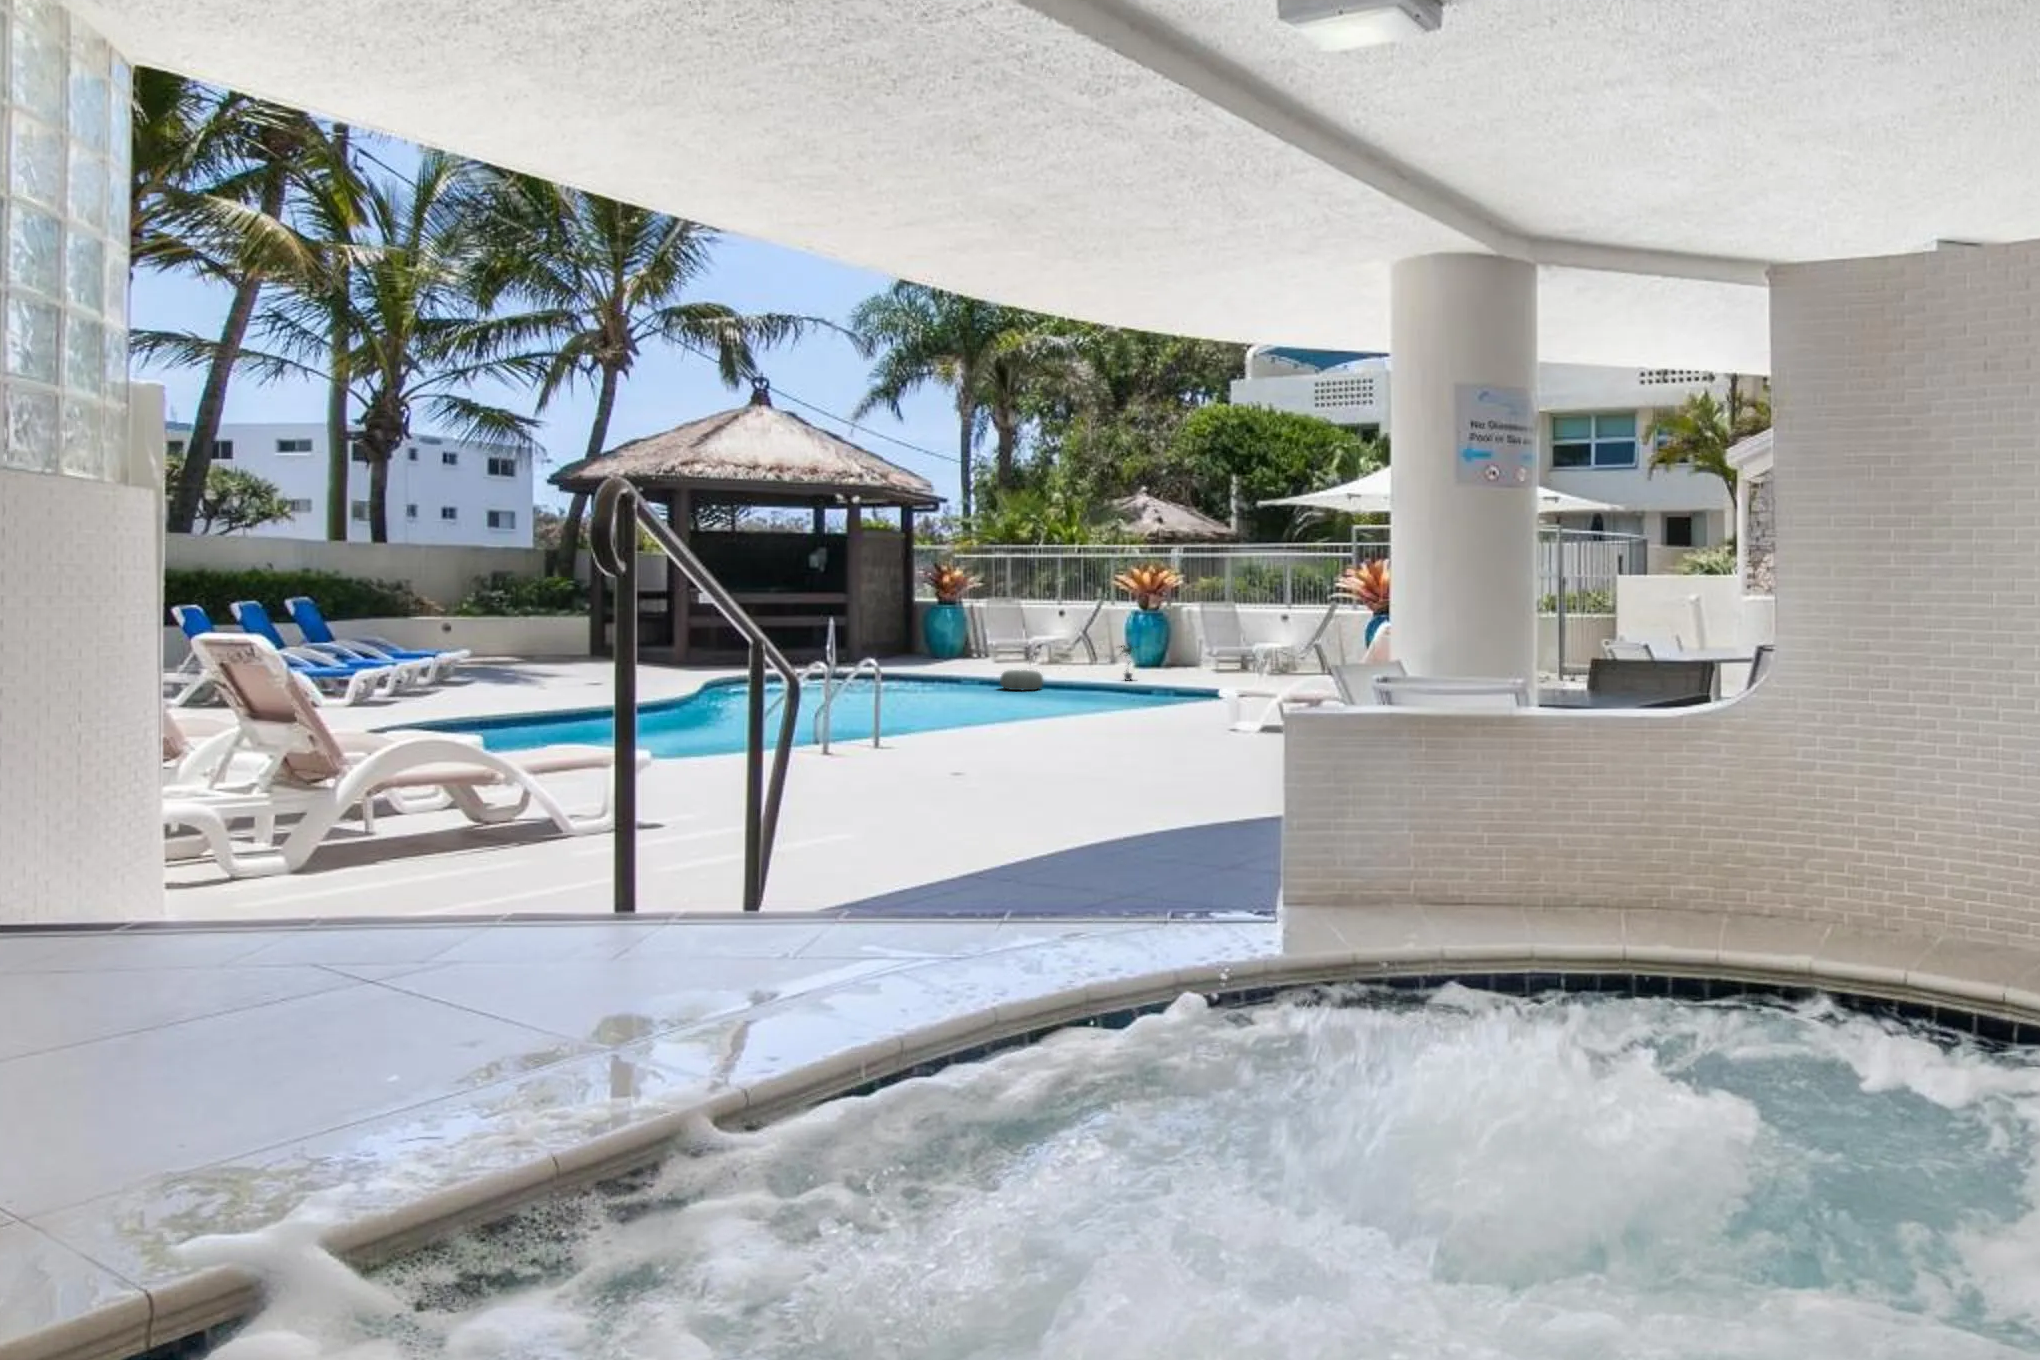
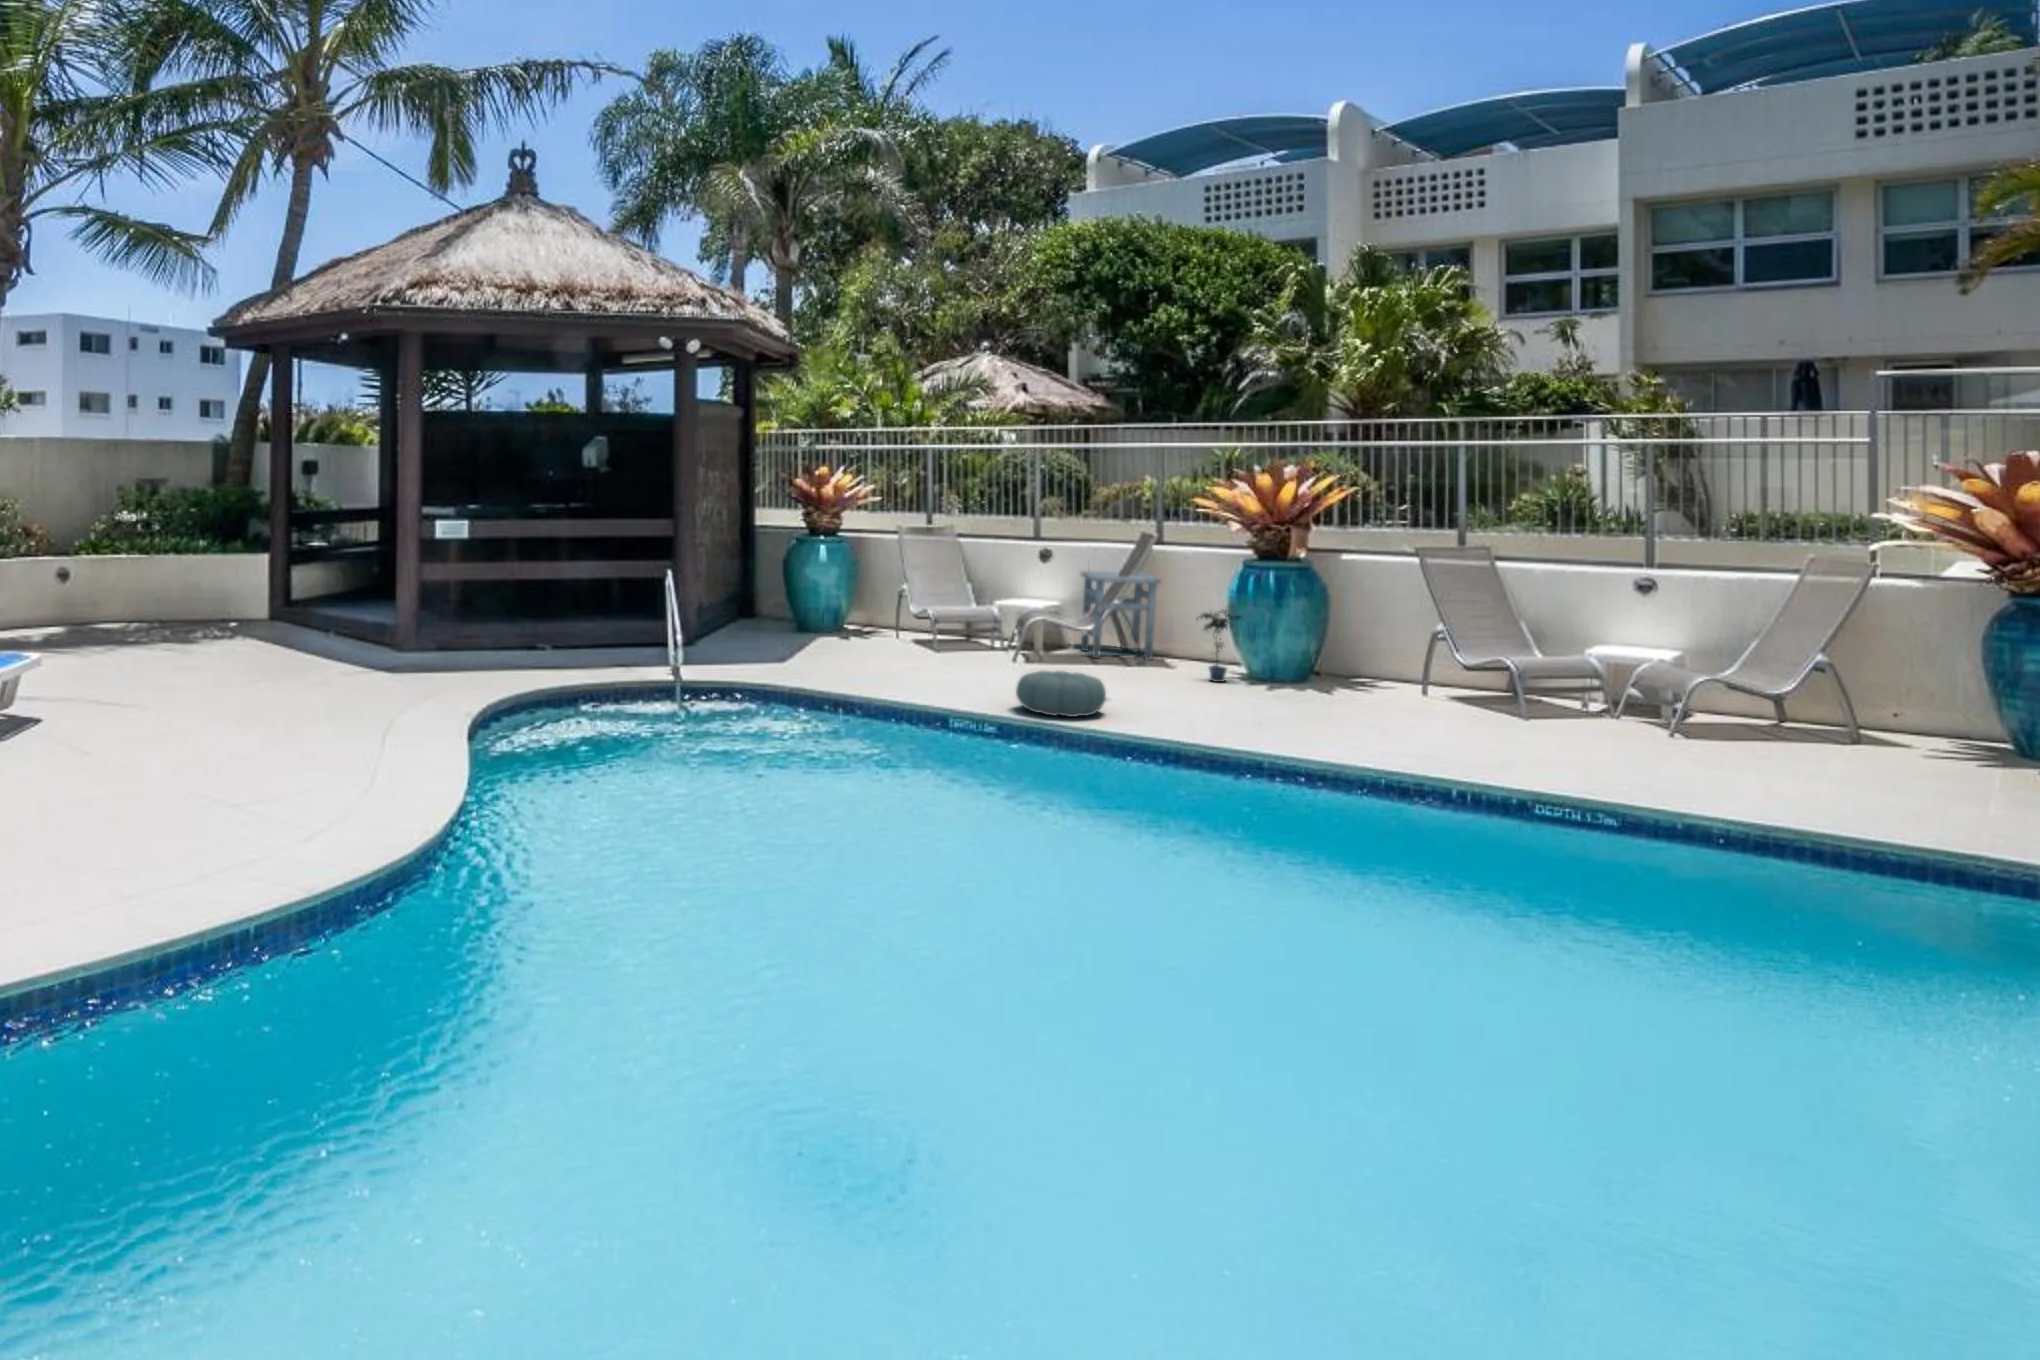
side table: none [1080,628,1117,674] -> present [1081,571,1161,660]

